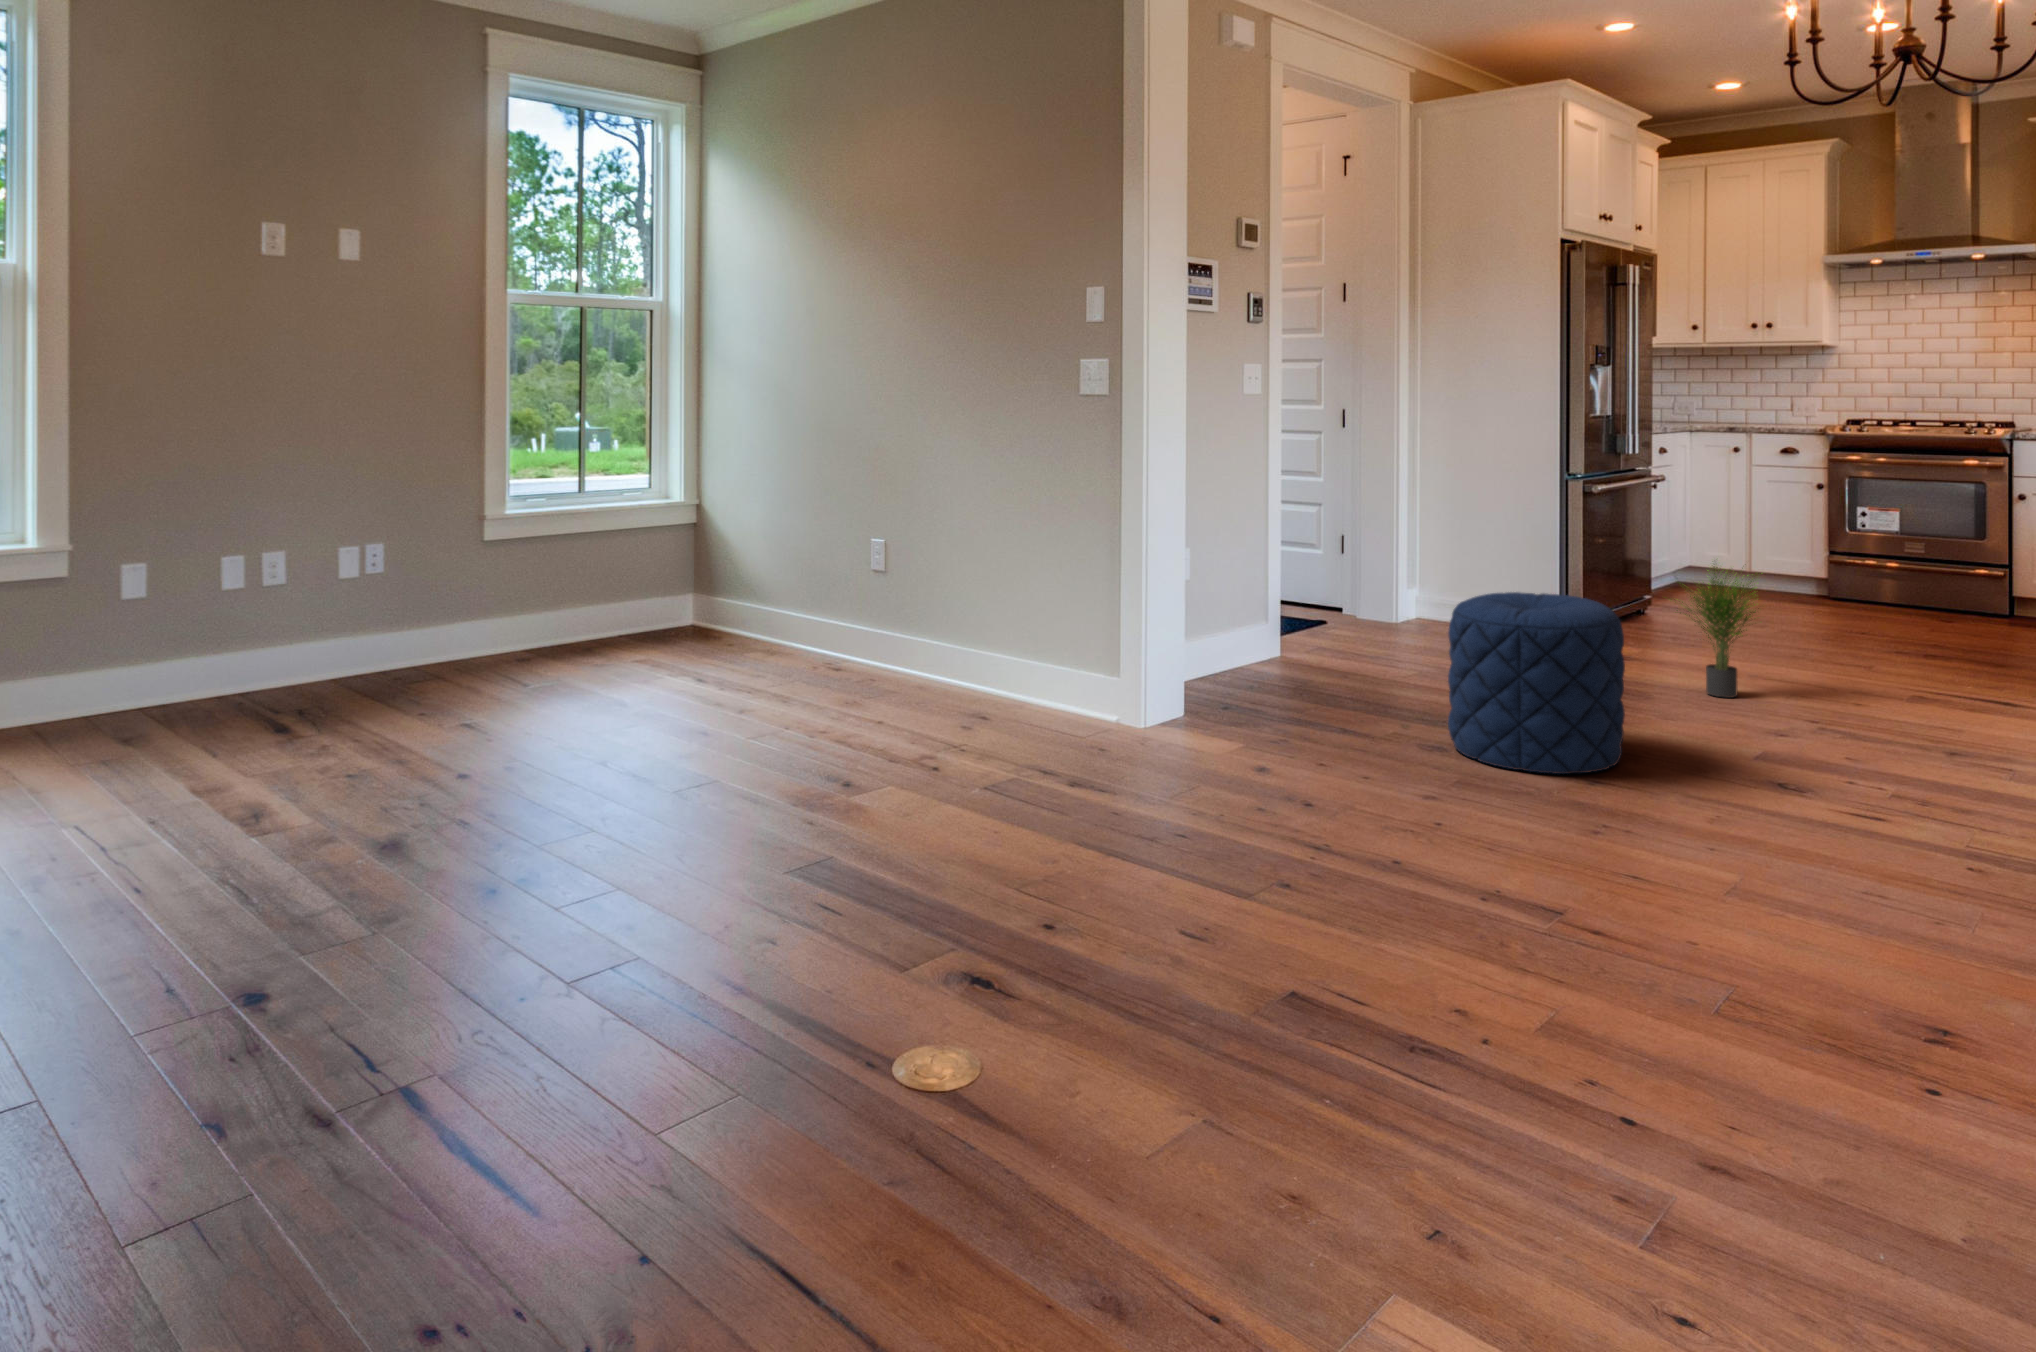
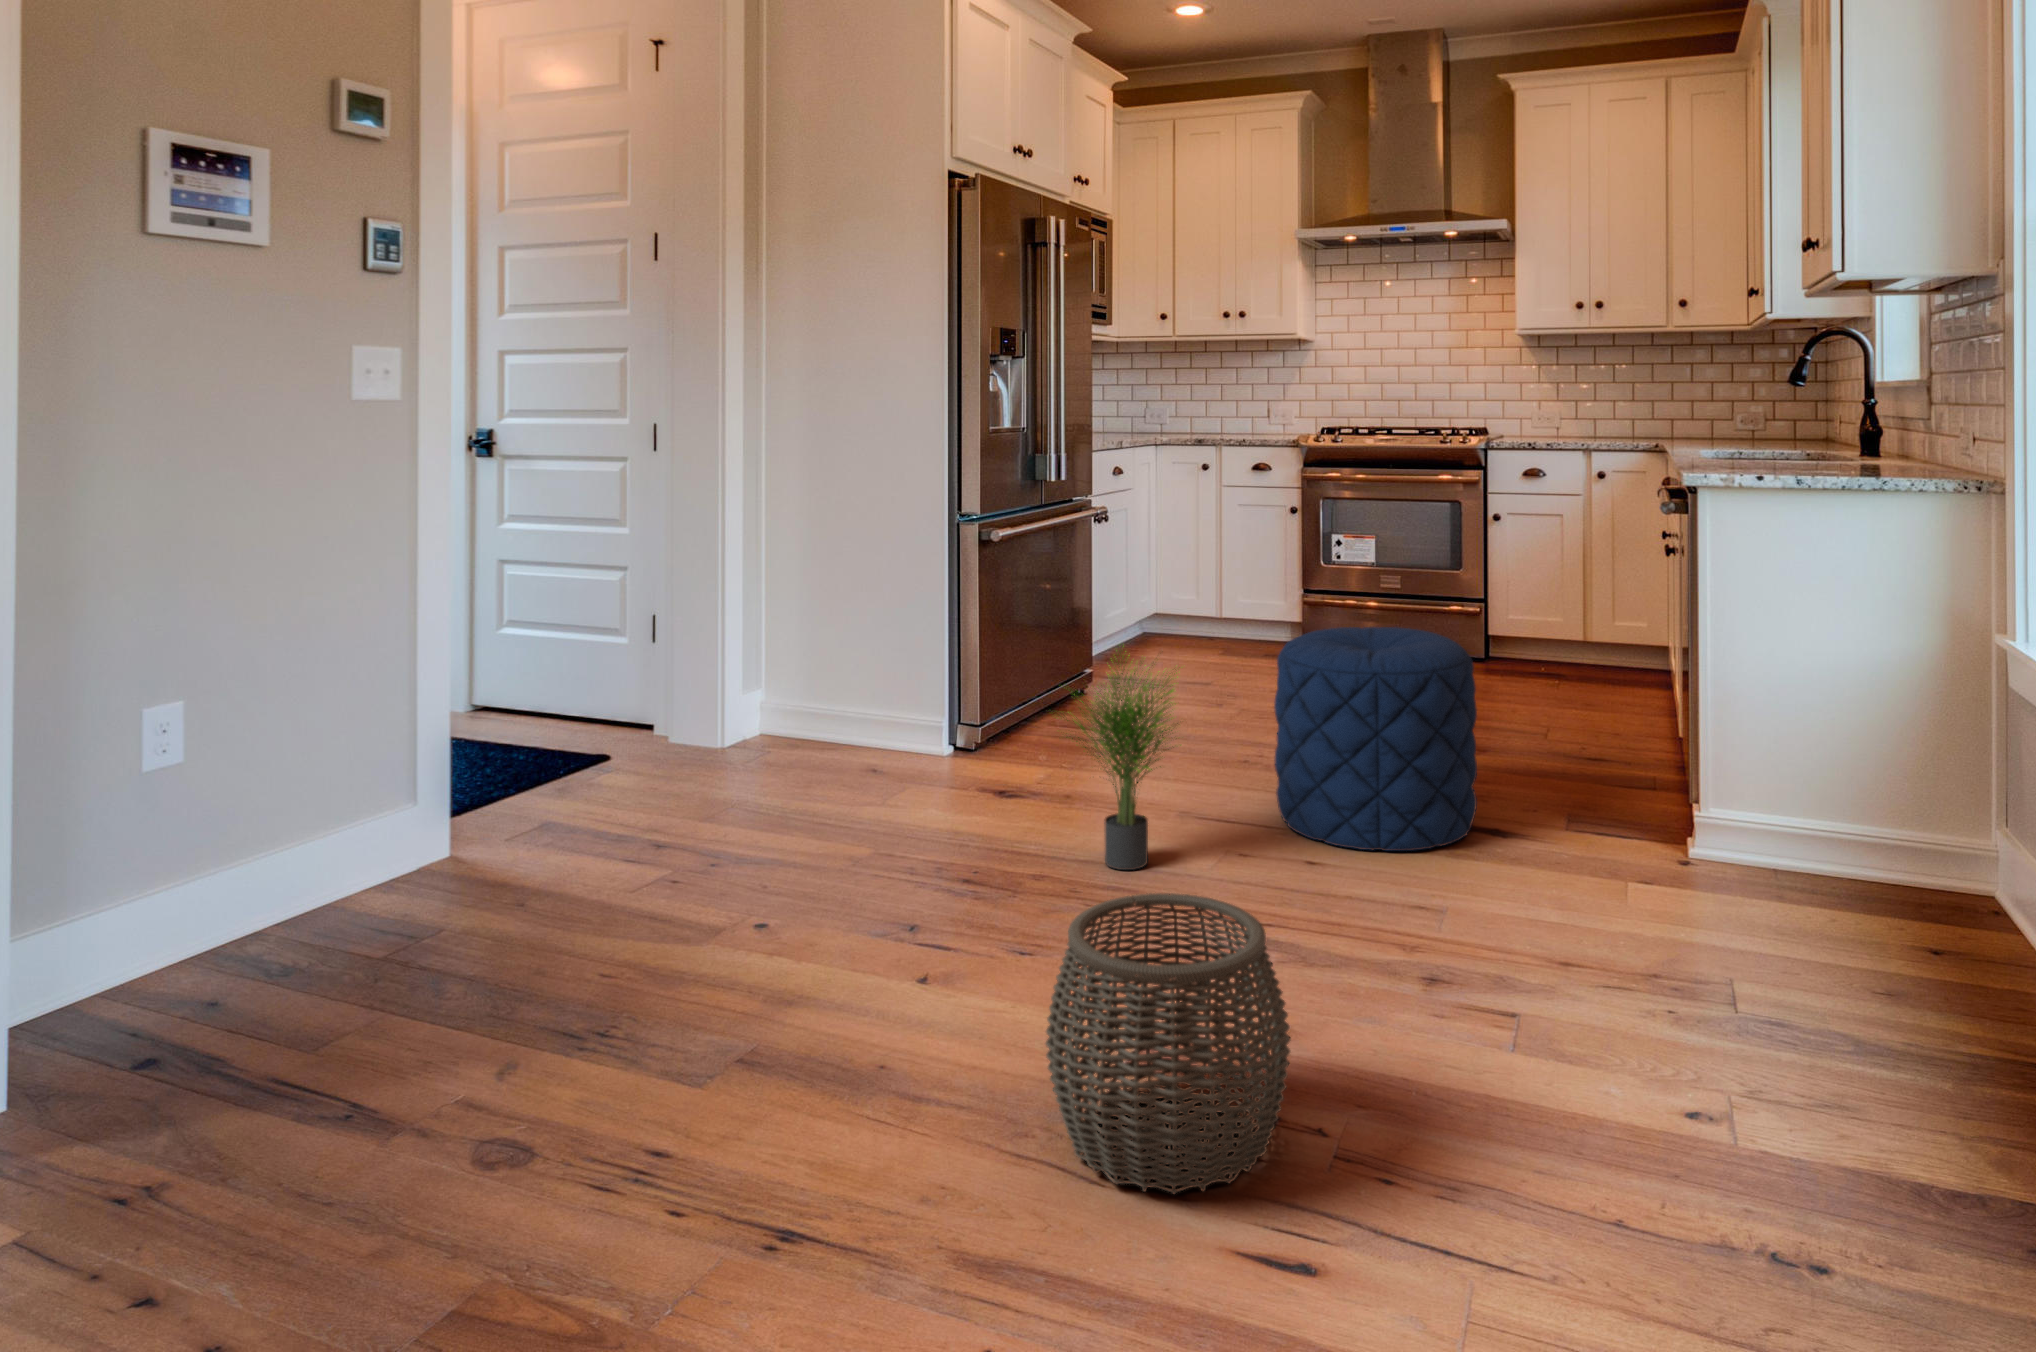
pouf: present [1448,592,1625,774] -> present [1274,627,1477,851]
woven basket: none [1719,667,1864,798] -> present [1046,893,1290,1194]

